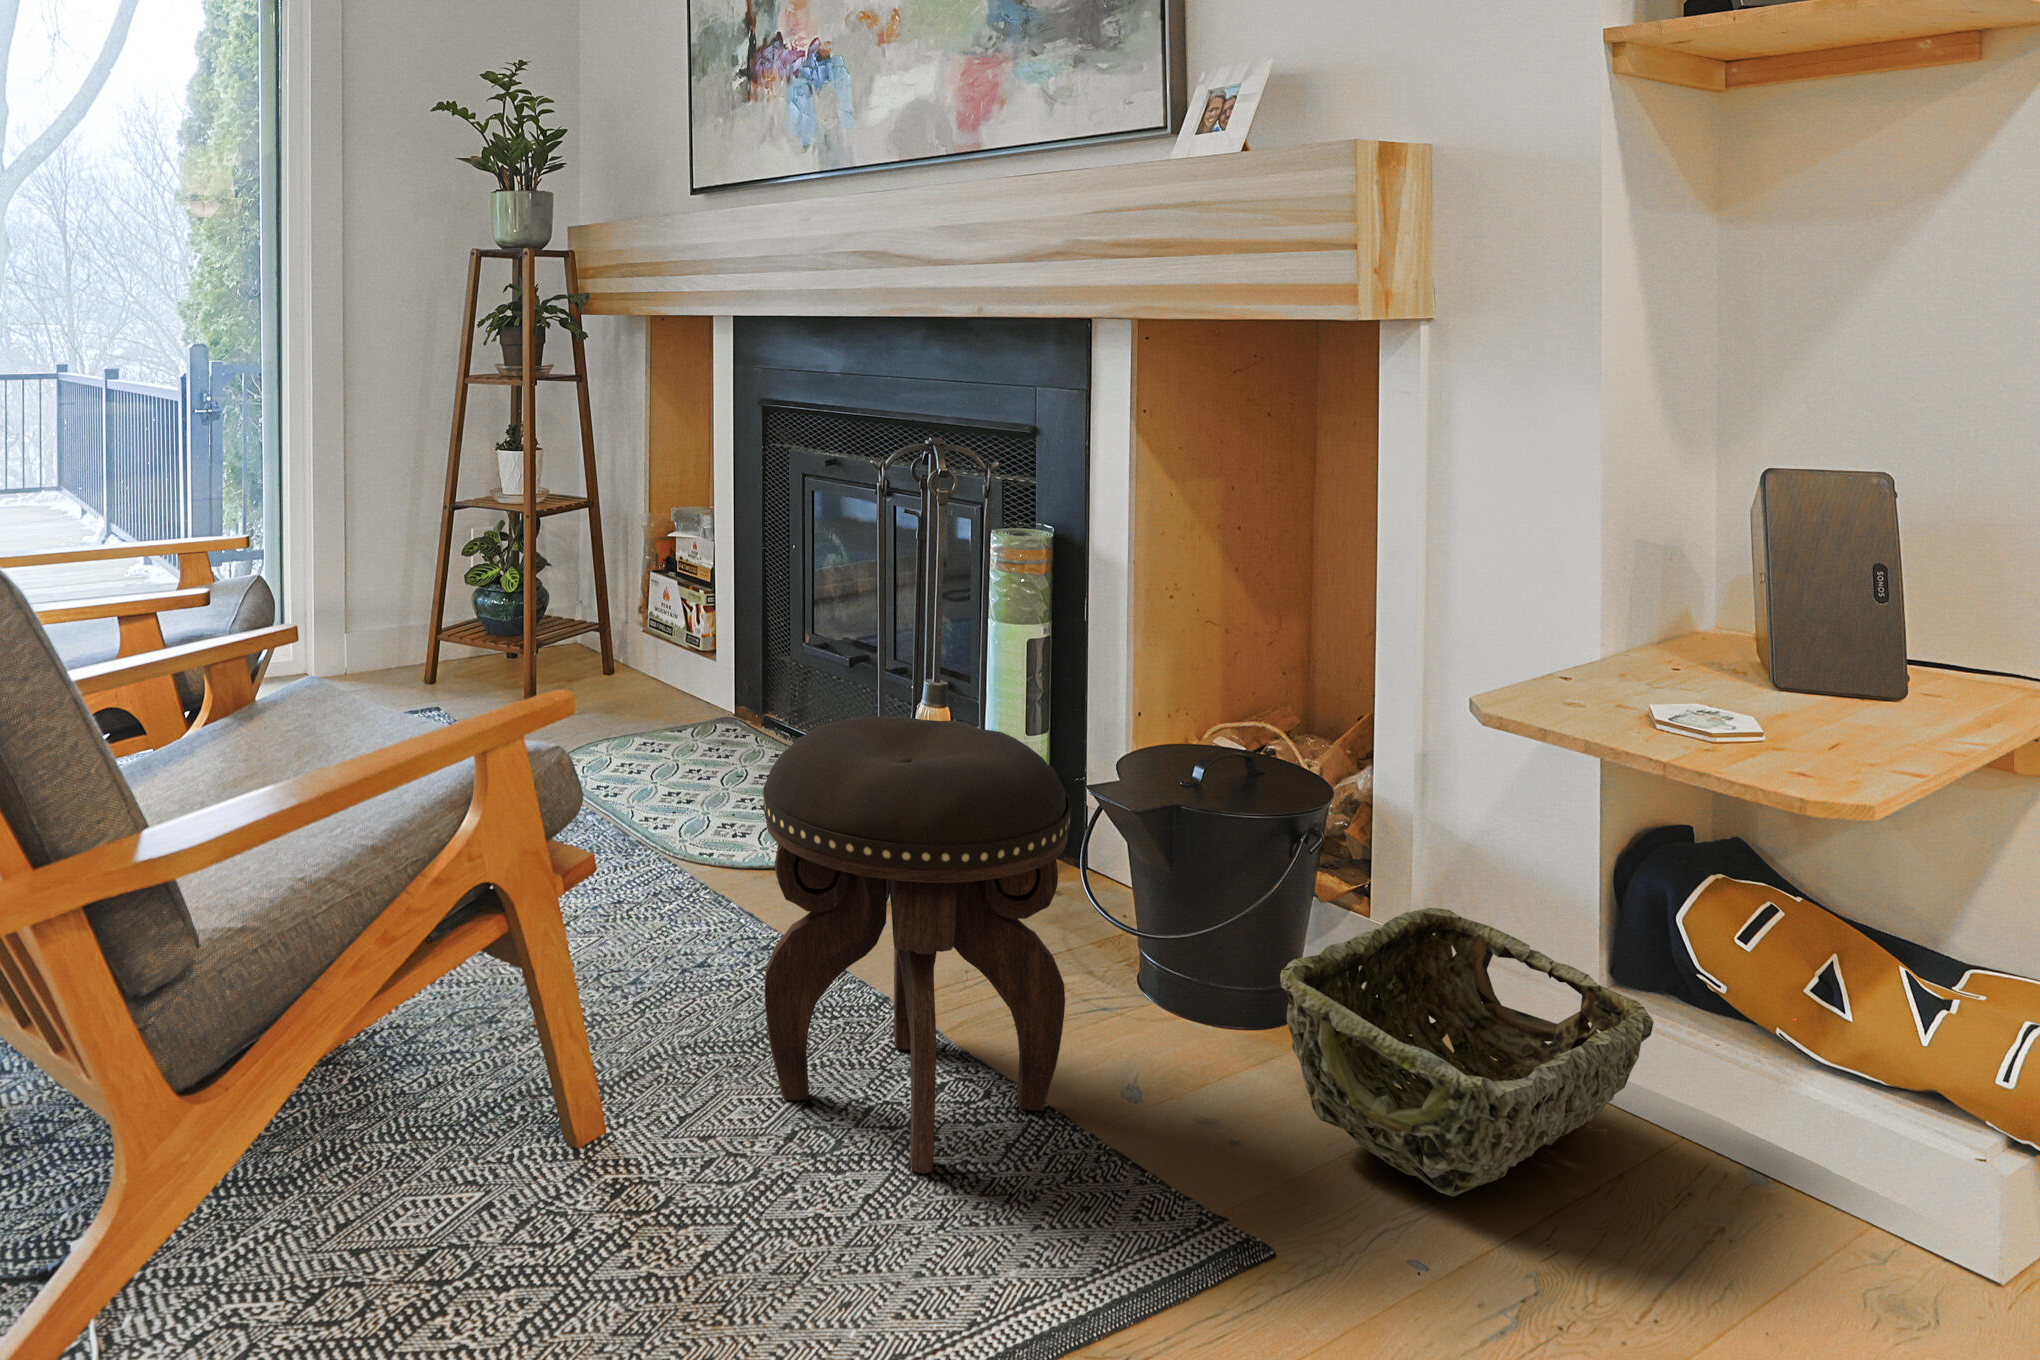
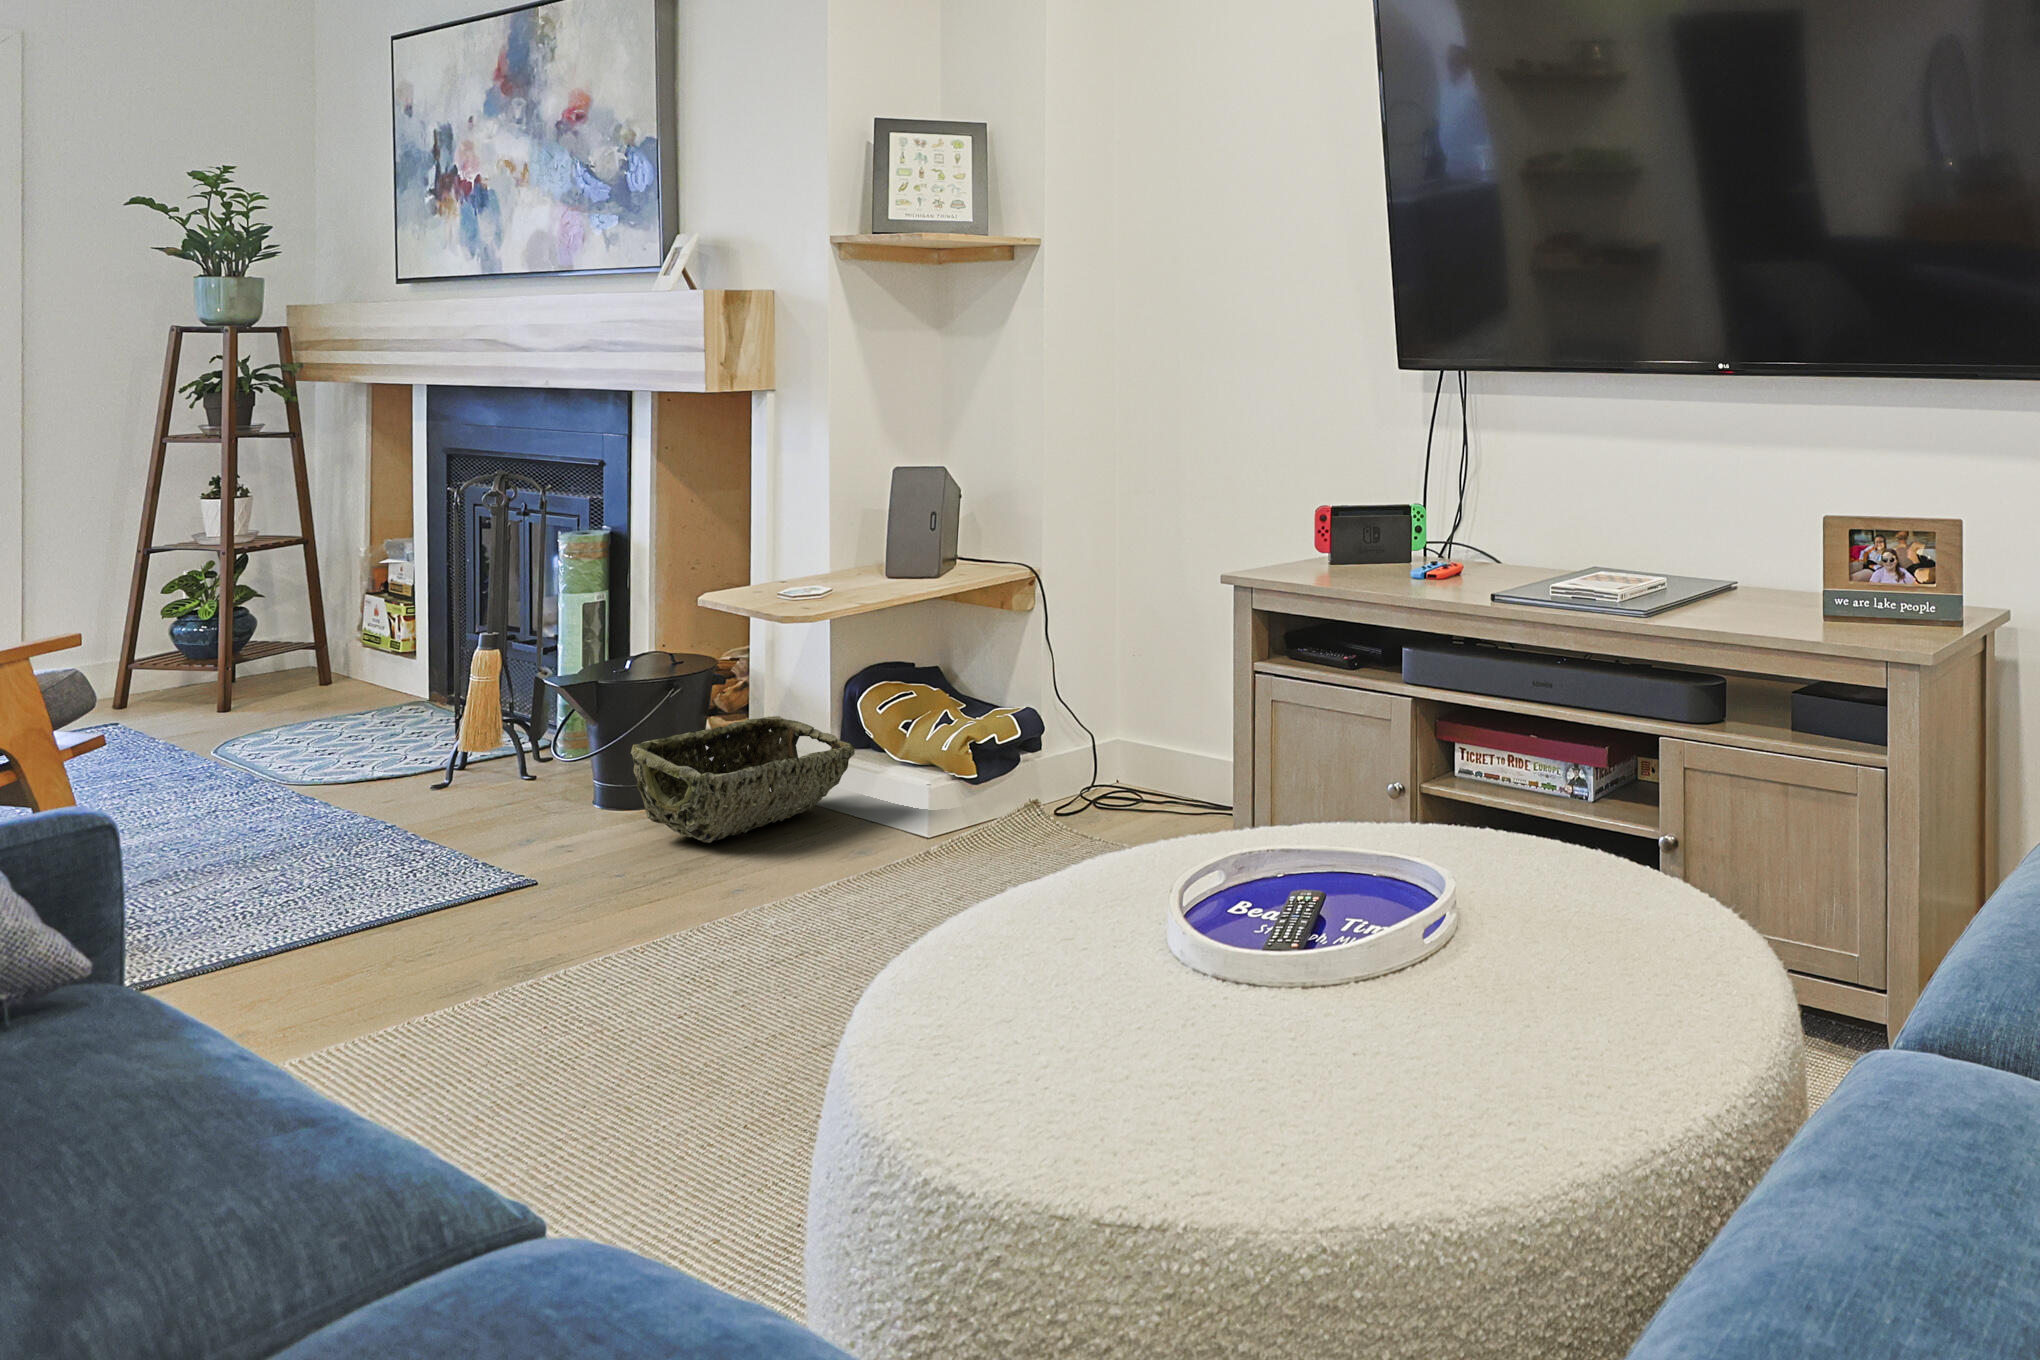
footstool: present [763,716,1071,1174] -> none [298,633,510,878]

